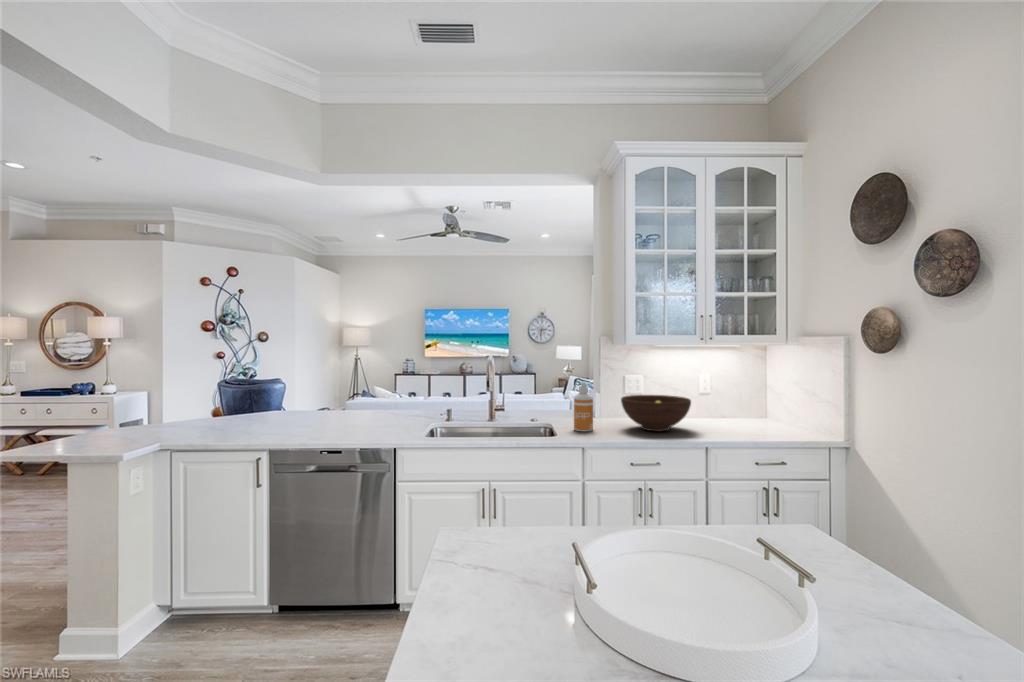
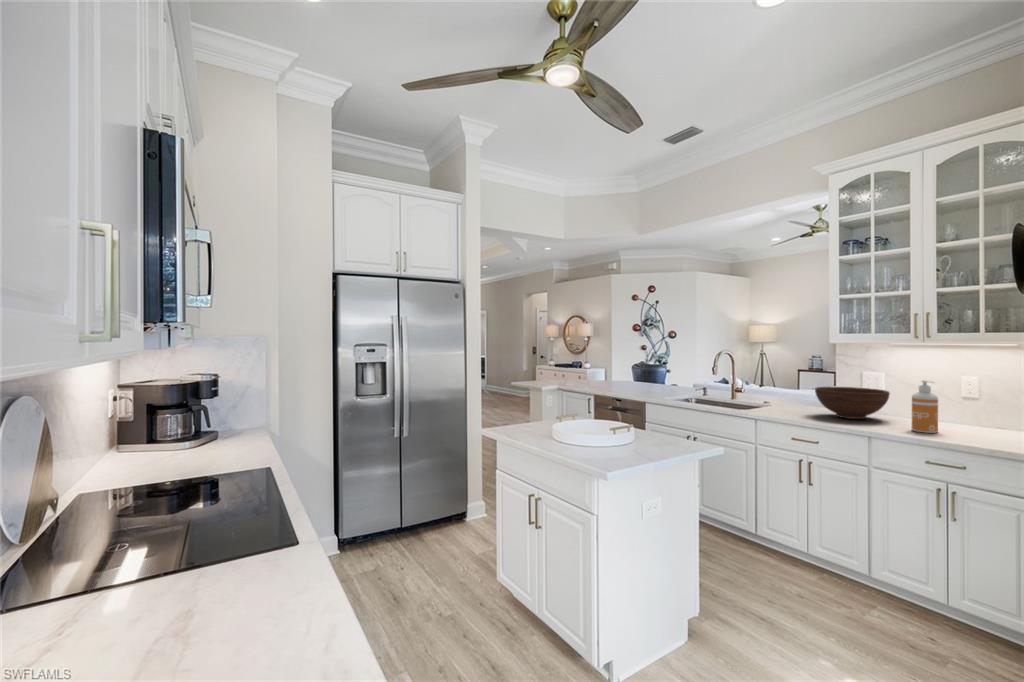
soap dispenser: present [574,382,593,431] -> present [912,380,938,433]

